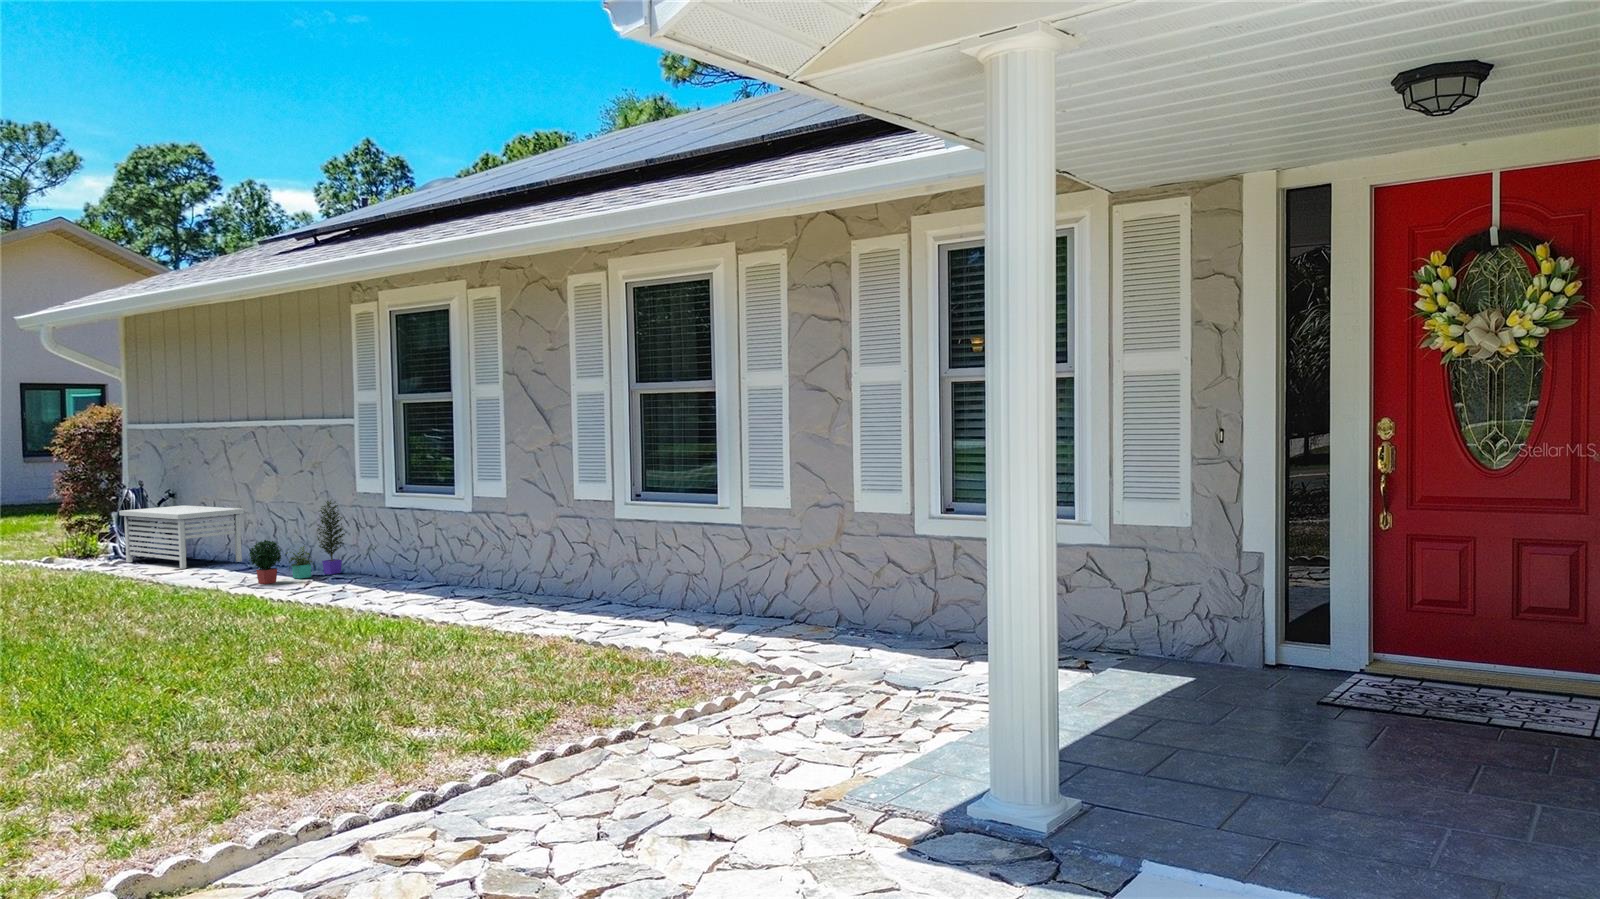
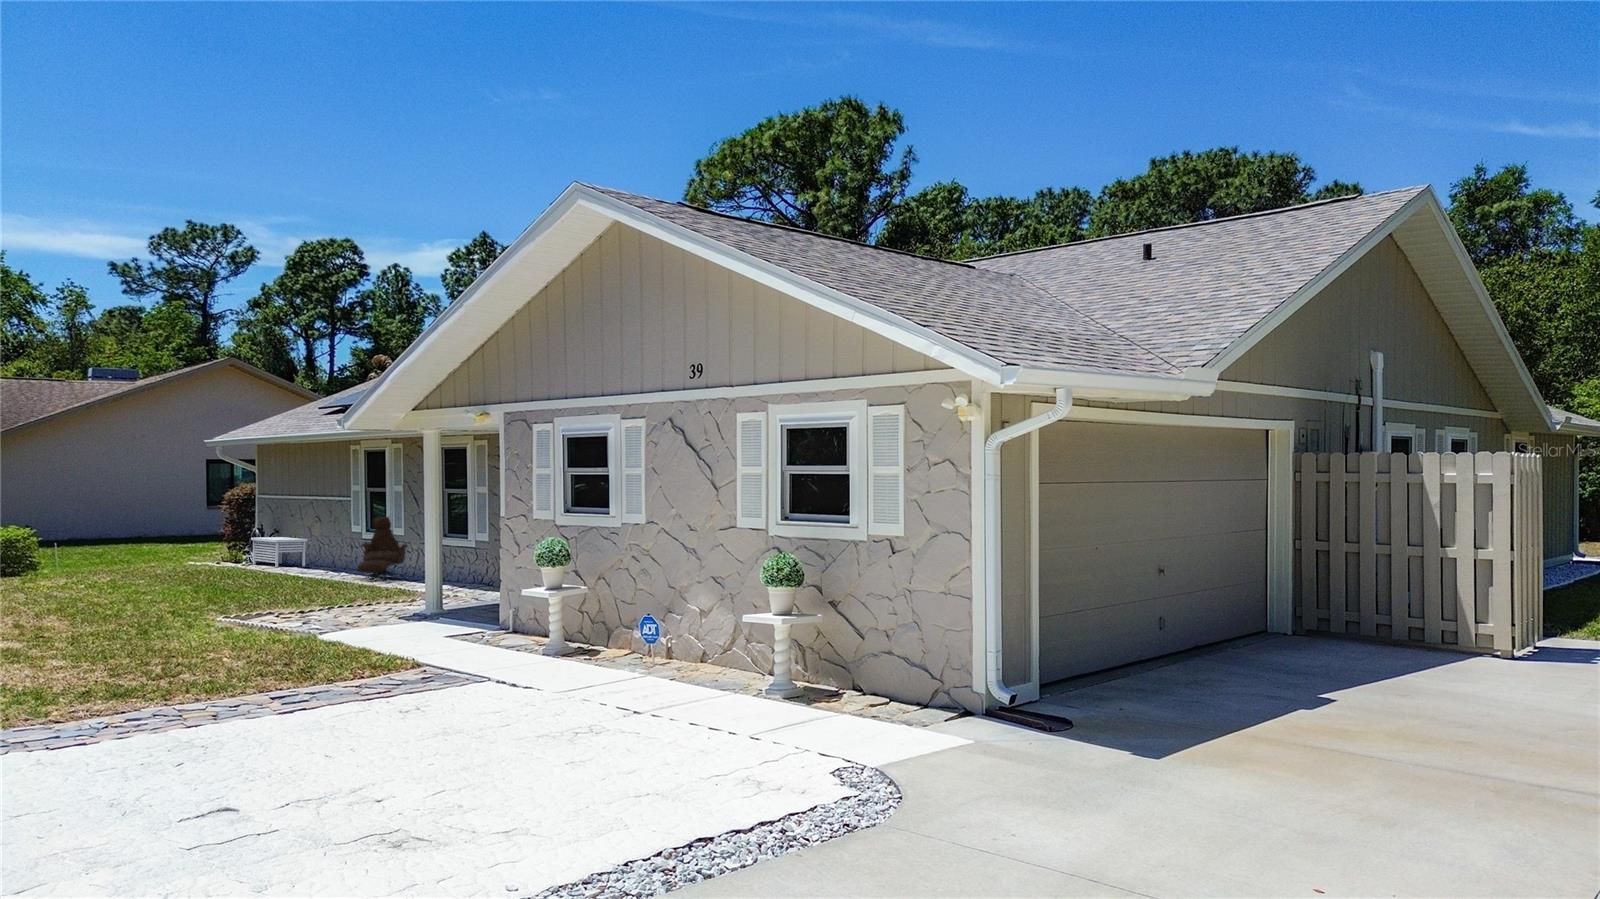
lounge chair: none [411,455,526,611] -> present [358,517,408,581]
potted plant: present [249,500,346,584] -> none [300,535,347,573]

